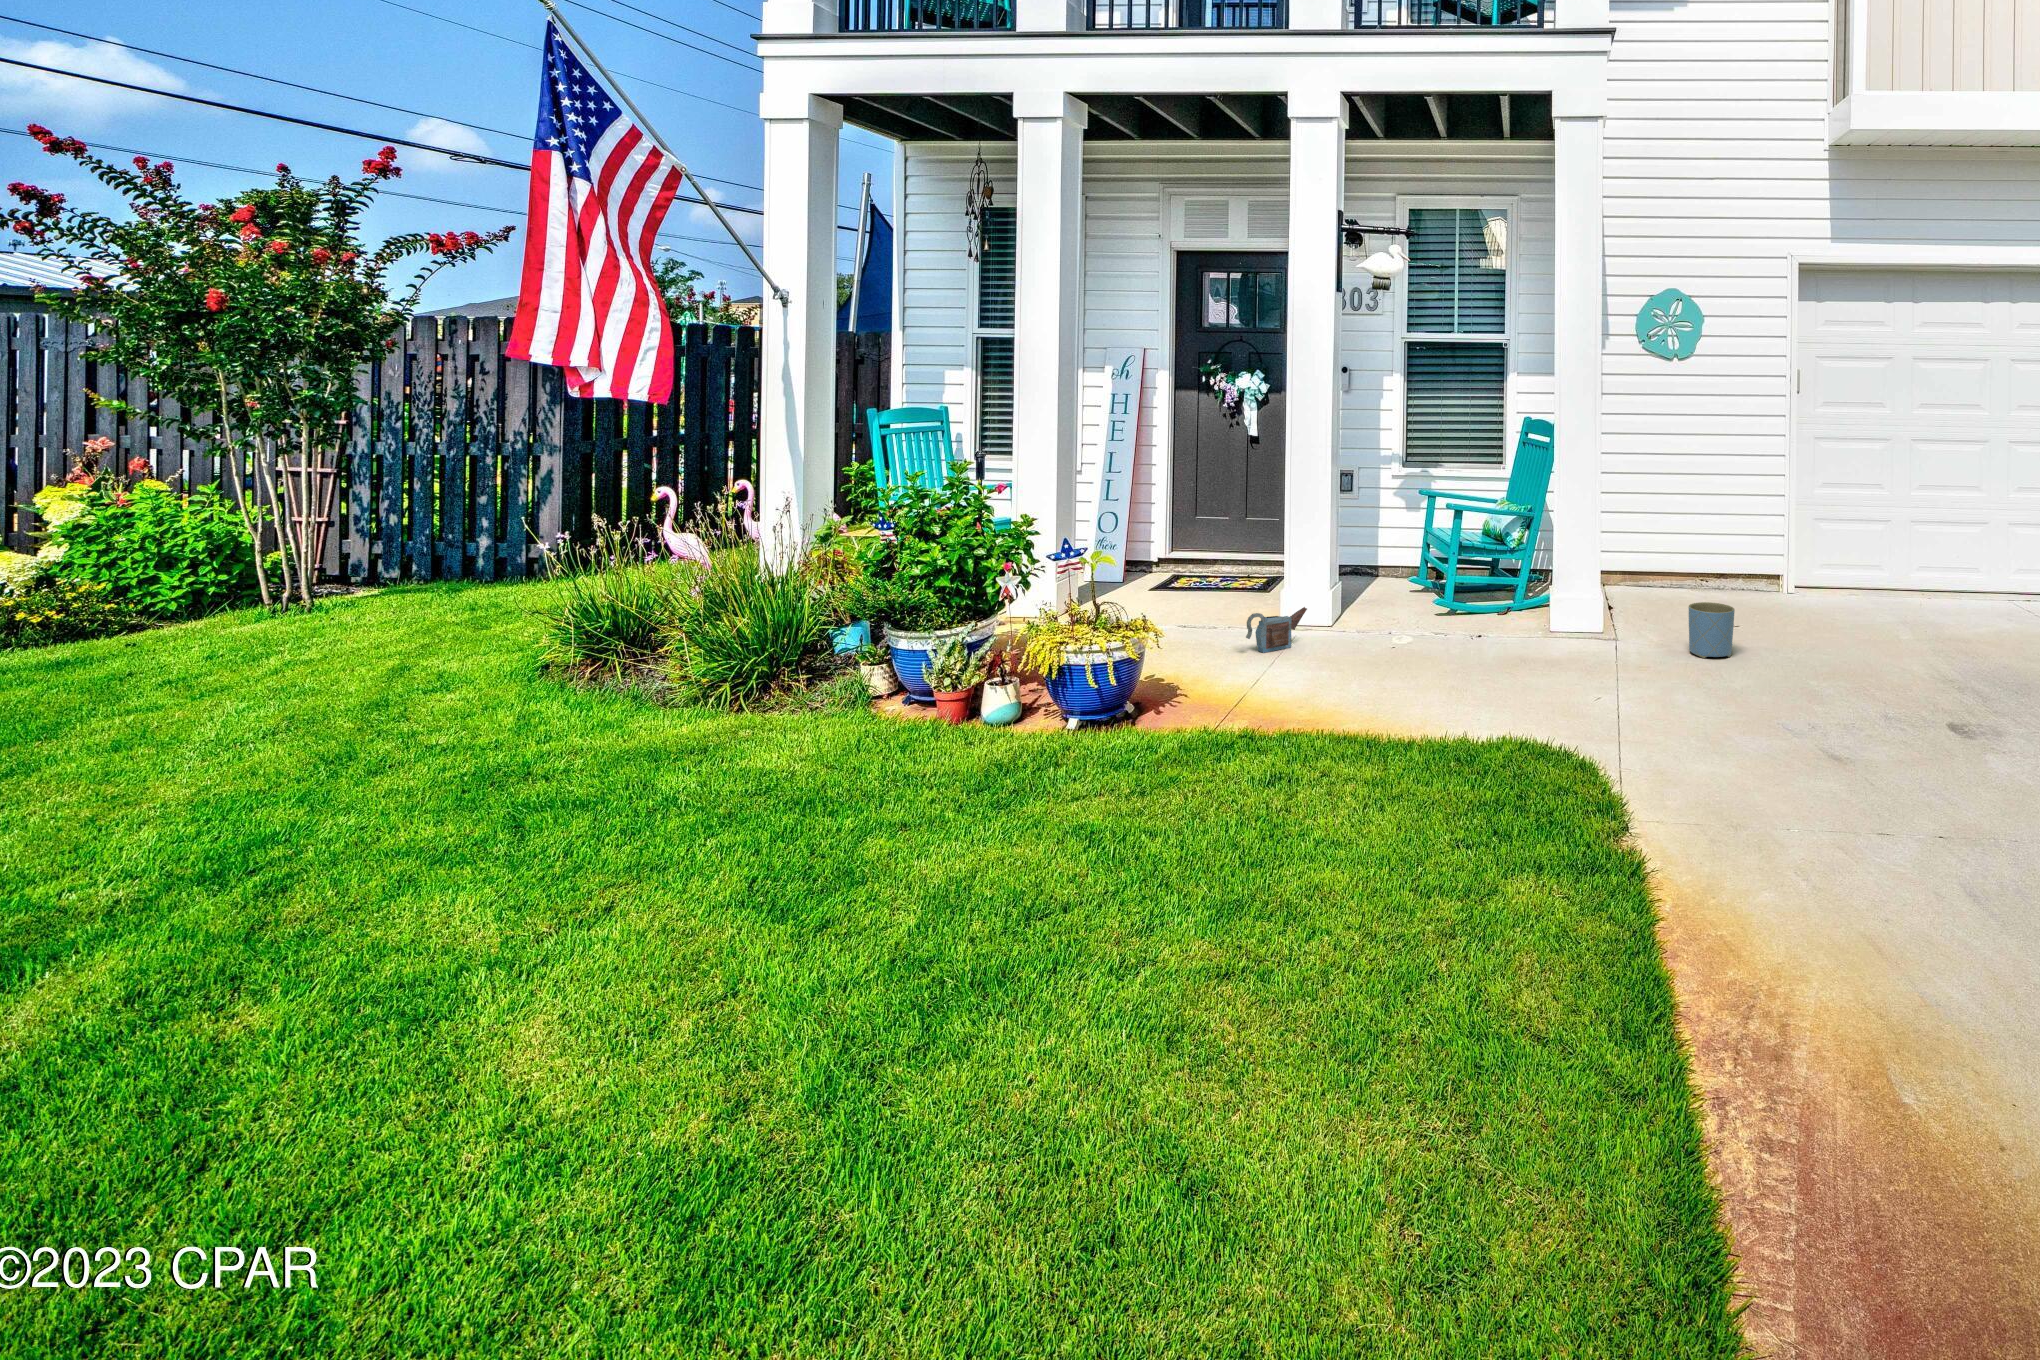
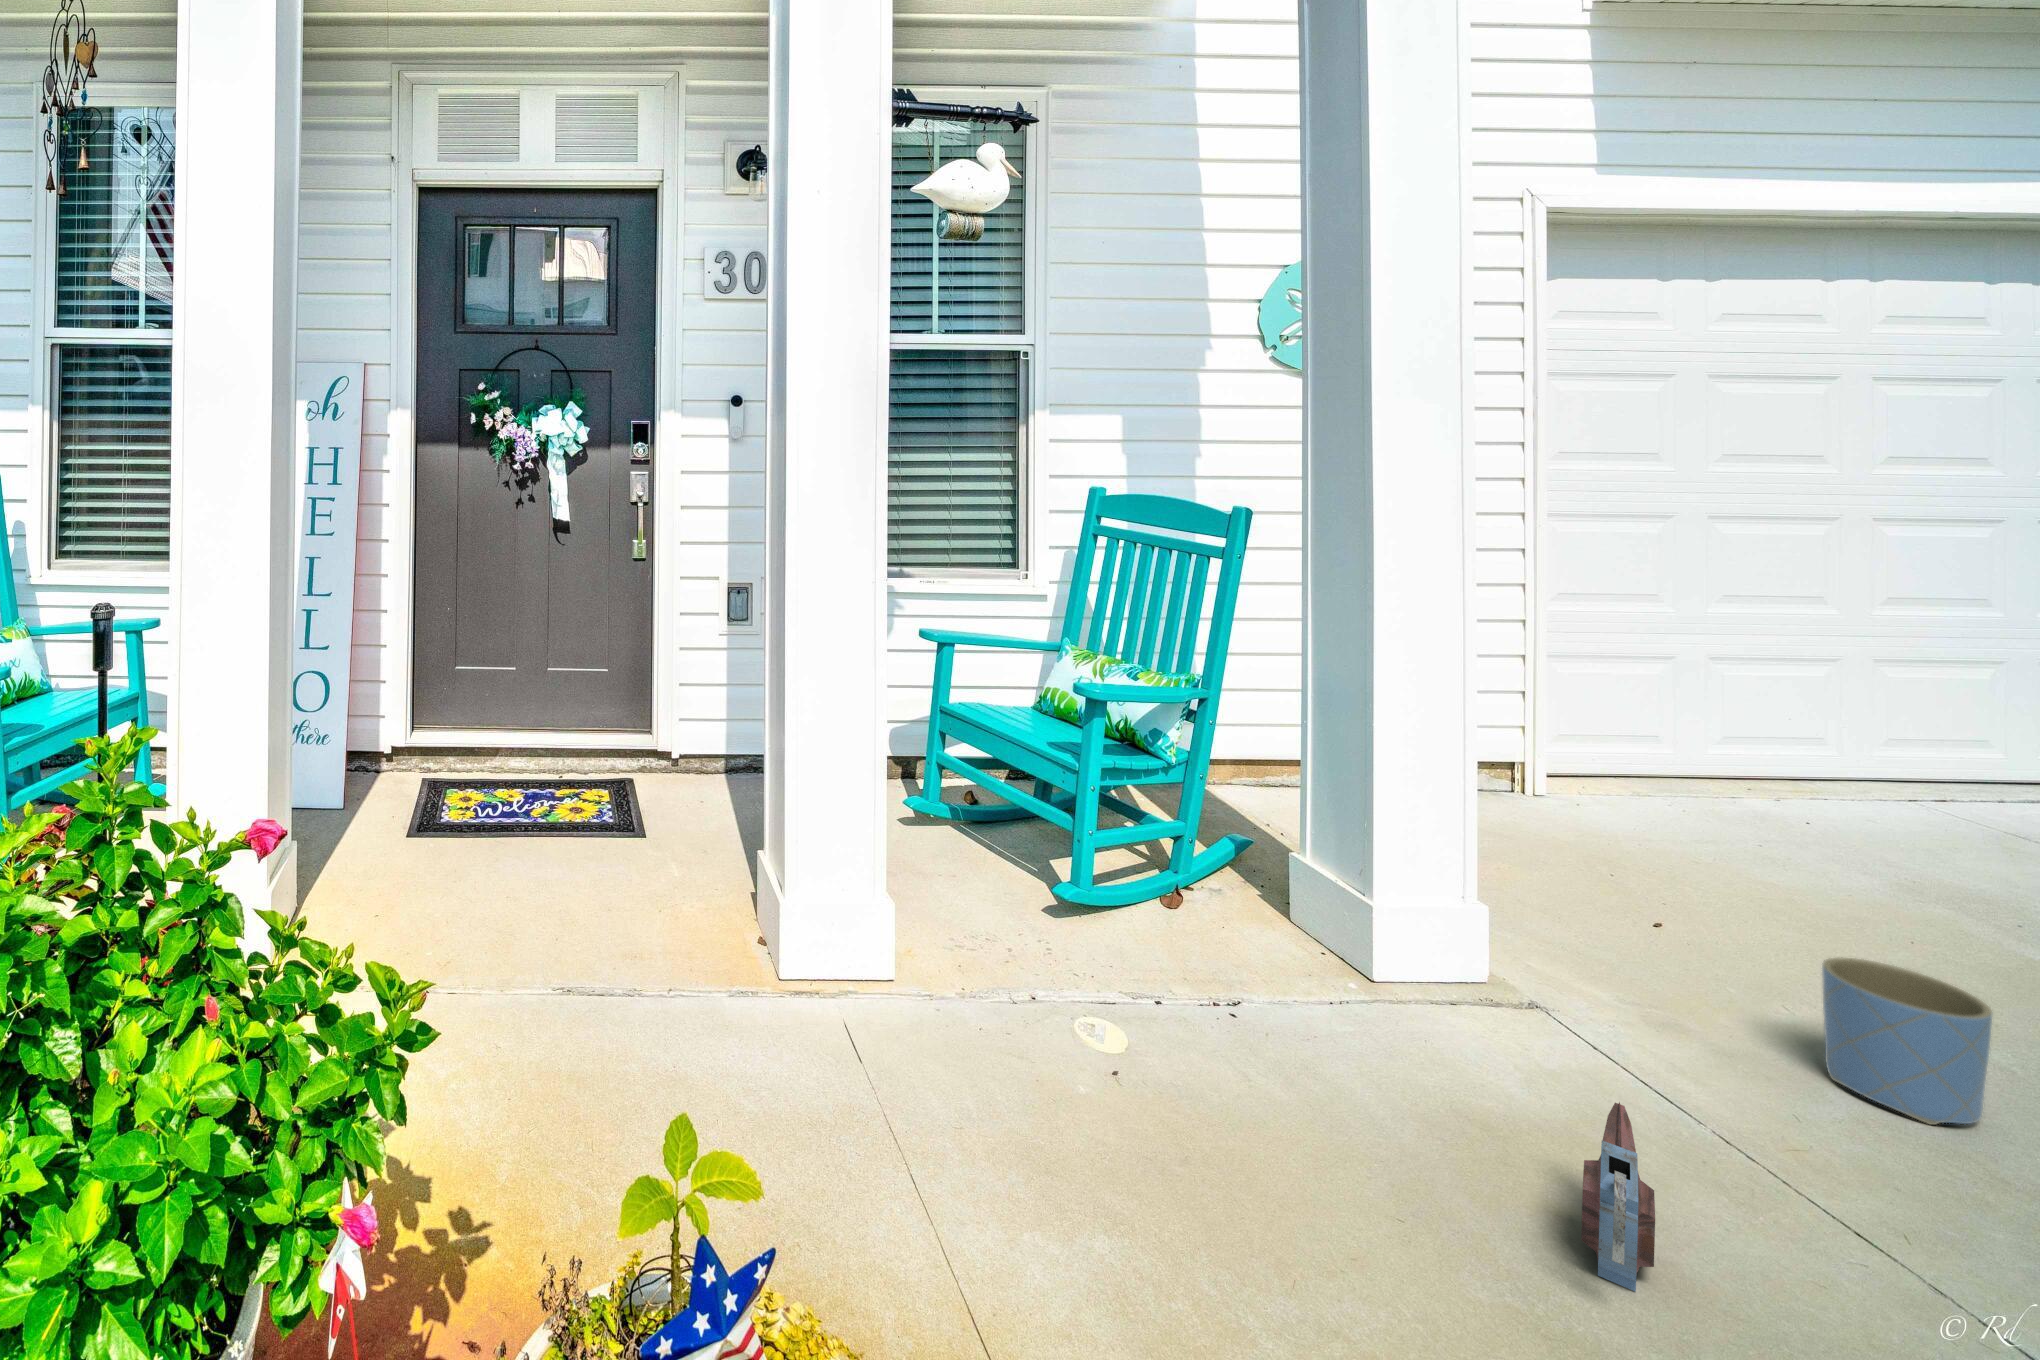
watering can: present [1246,607,1307,653] -> present [1581,1102,1655,1291]

